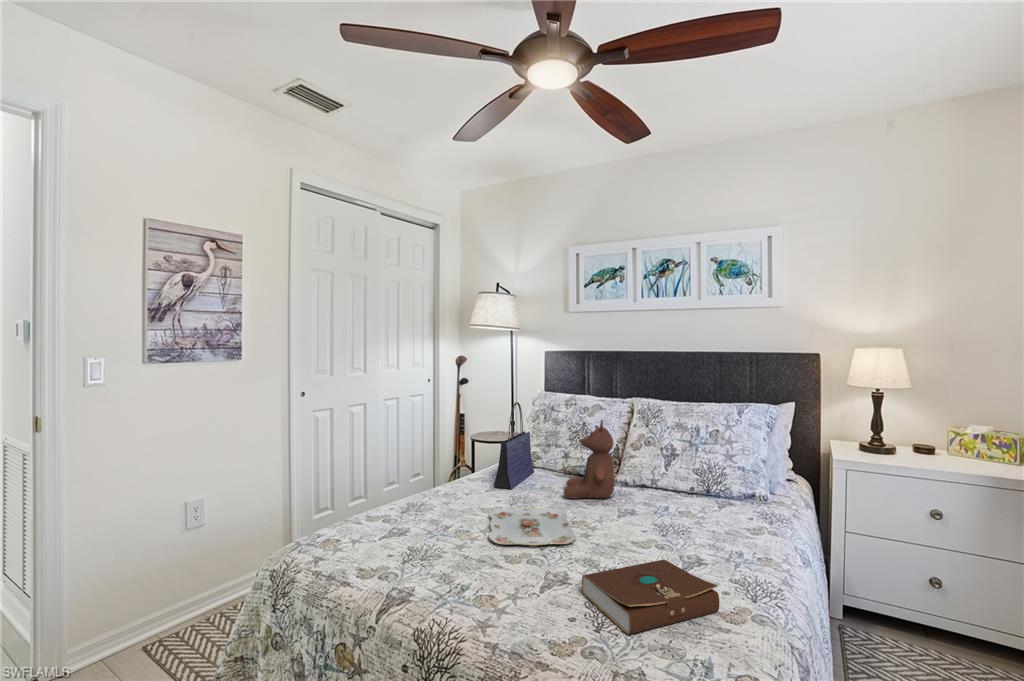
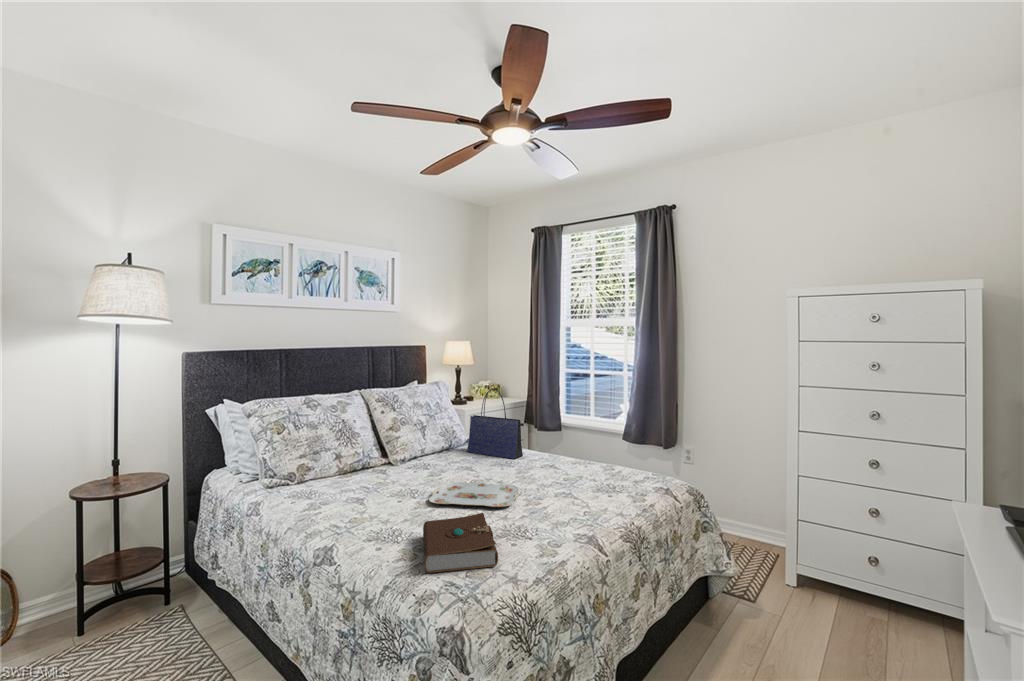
tote bag: present [494,402,534,489] -> present [467,389,524,459]
stuffed bear: present [564,420,615,499] -> none [391,406,446,479]
book: present [582,559,719,635] -> present [423,513,498,573]

